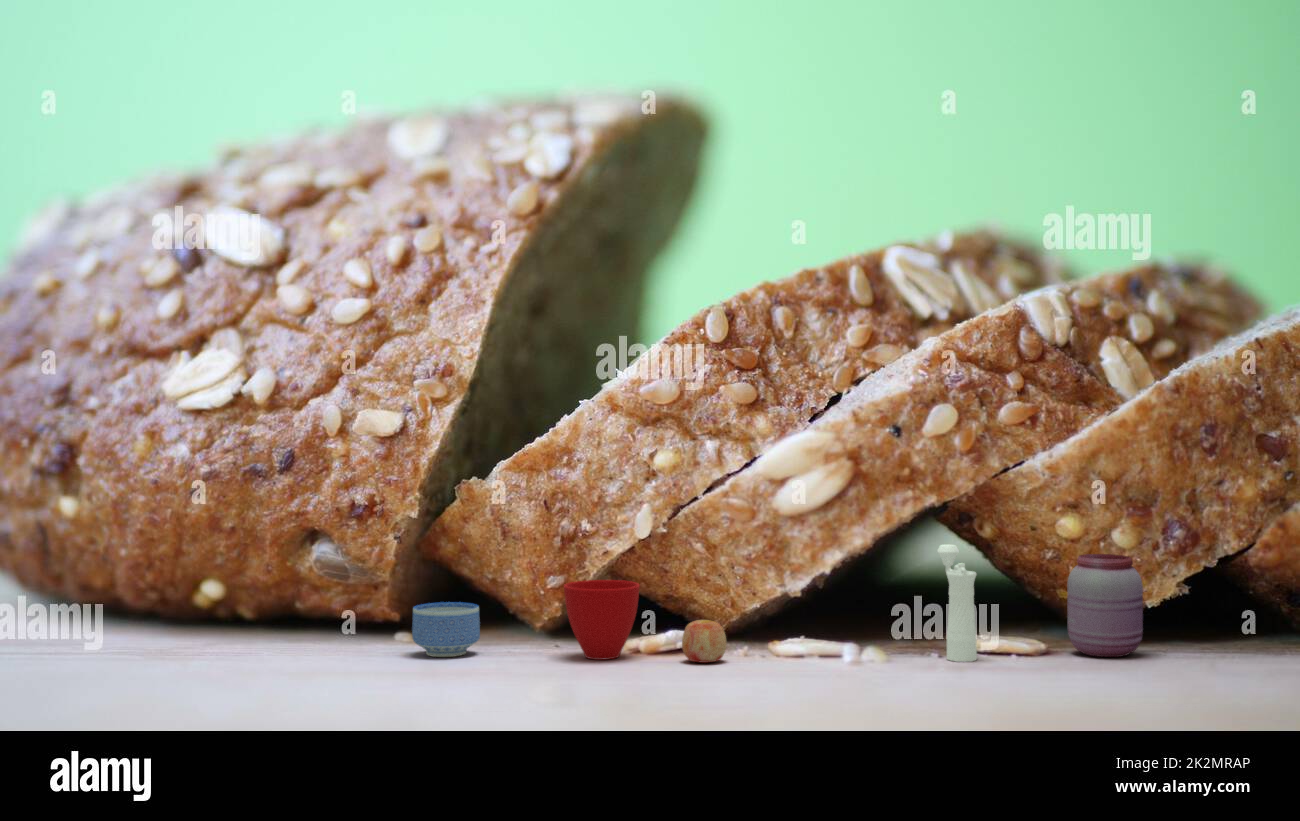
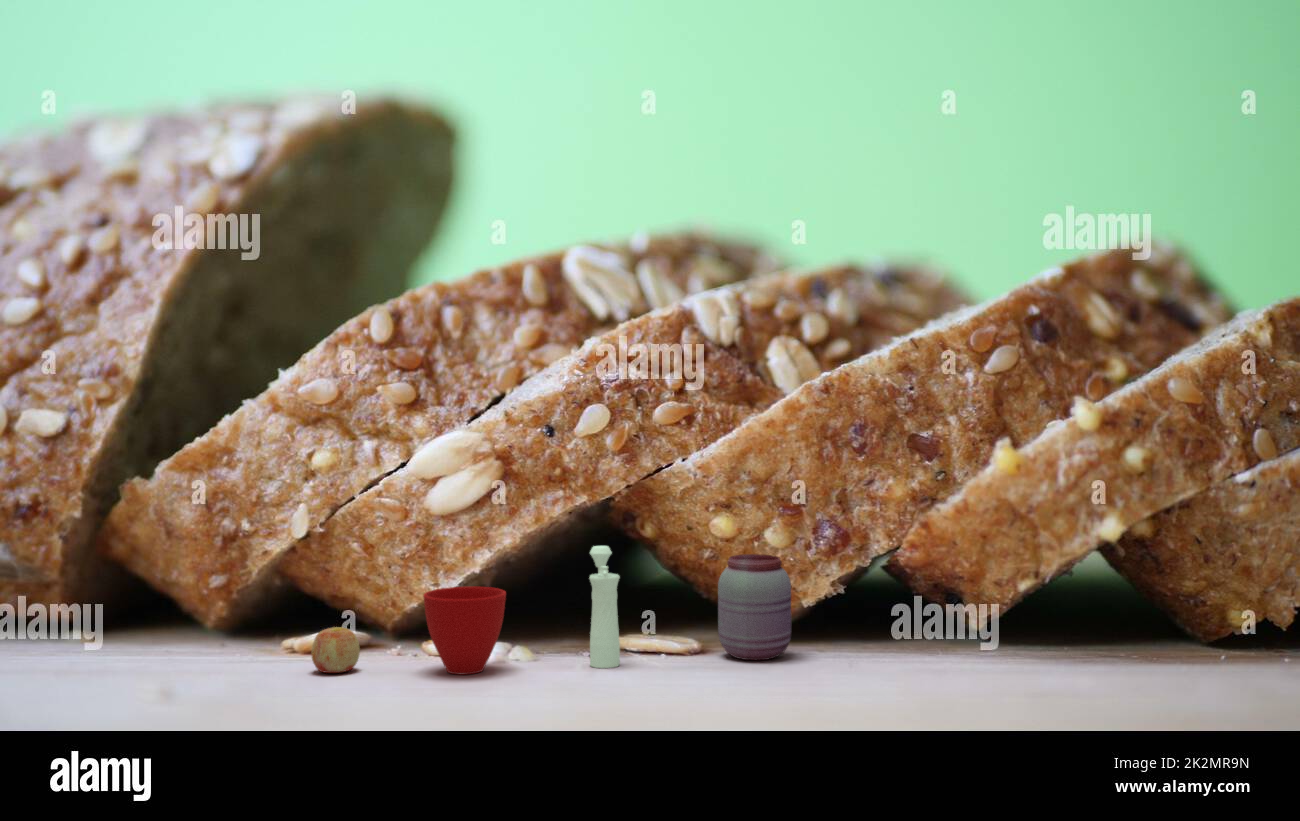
cup: present [564,580,640,660] -> present [423,587,506,674]
bowl: present [412,602,480,657] -> none [36,609,114,669]

